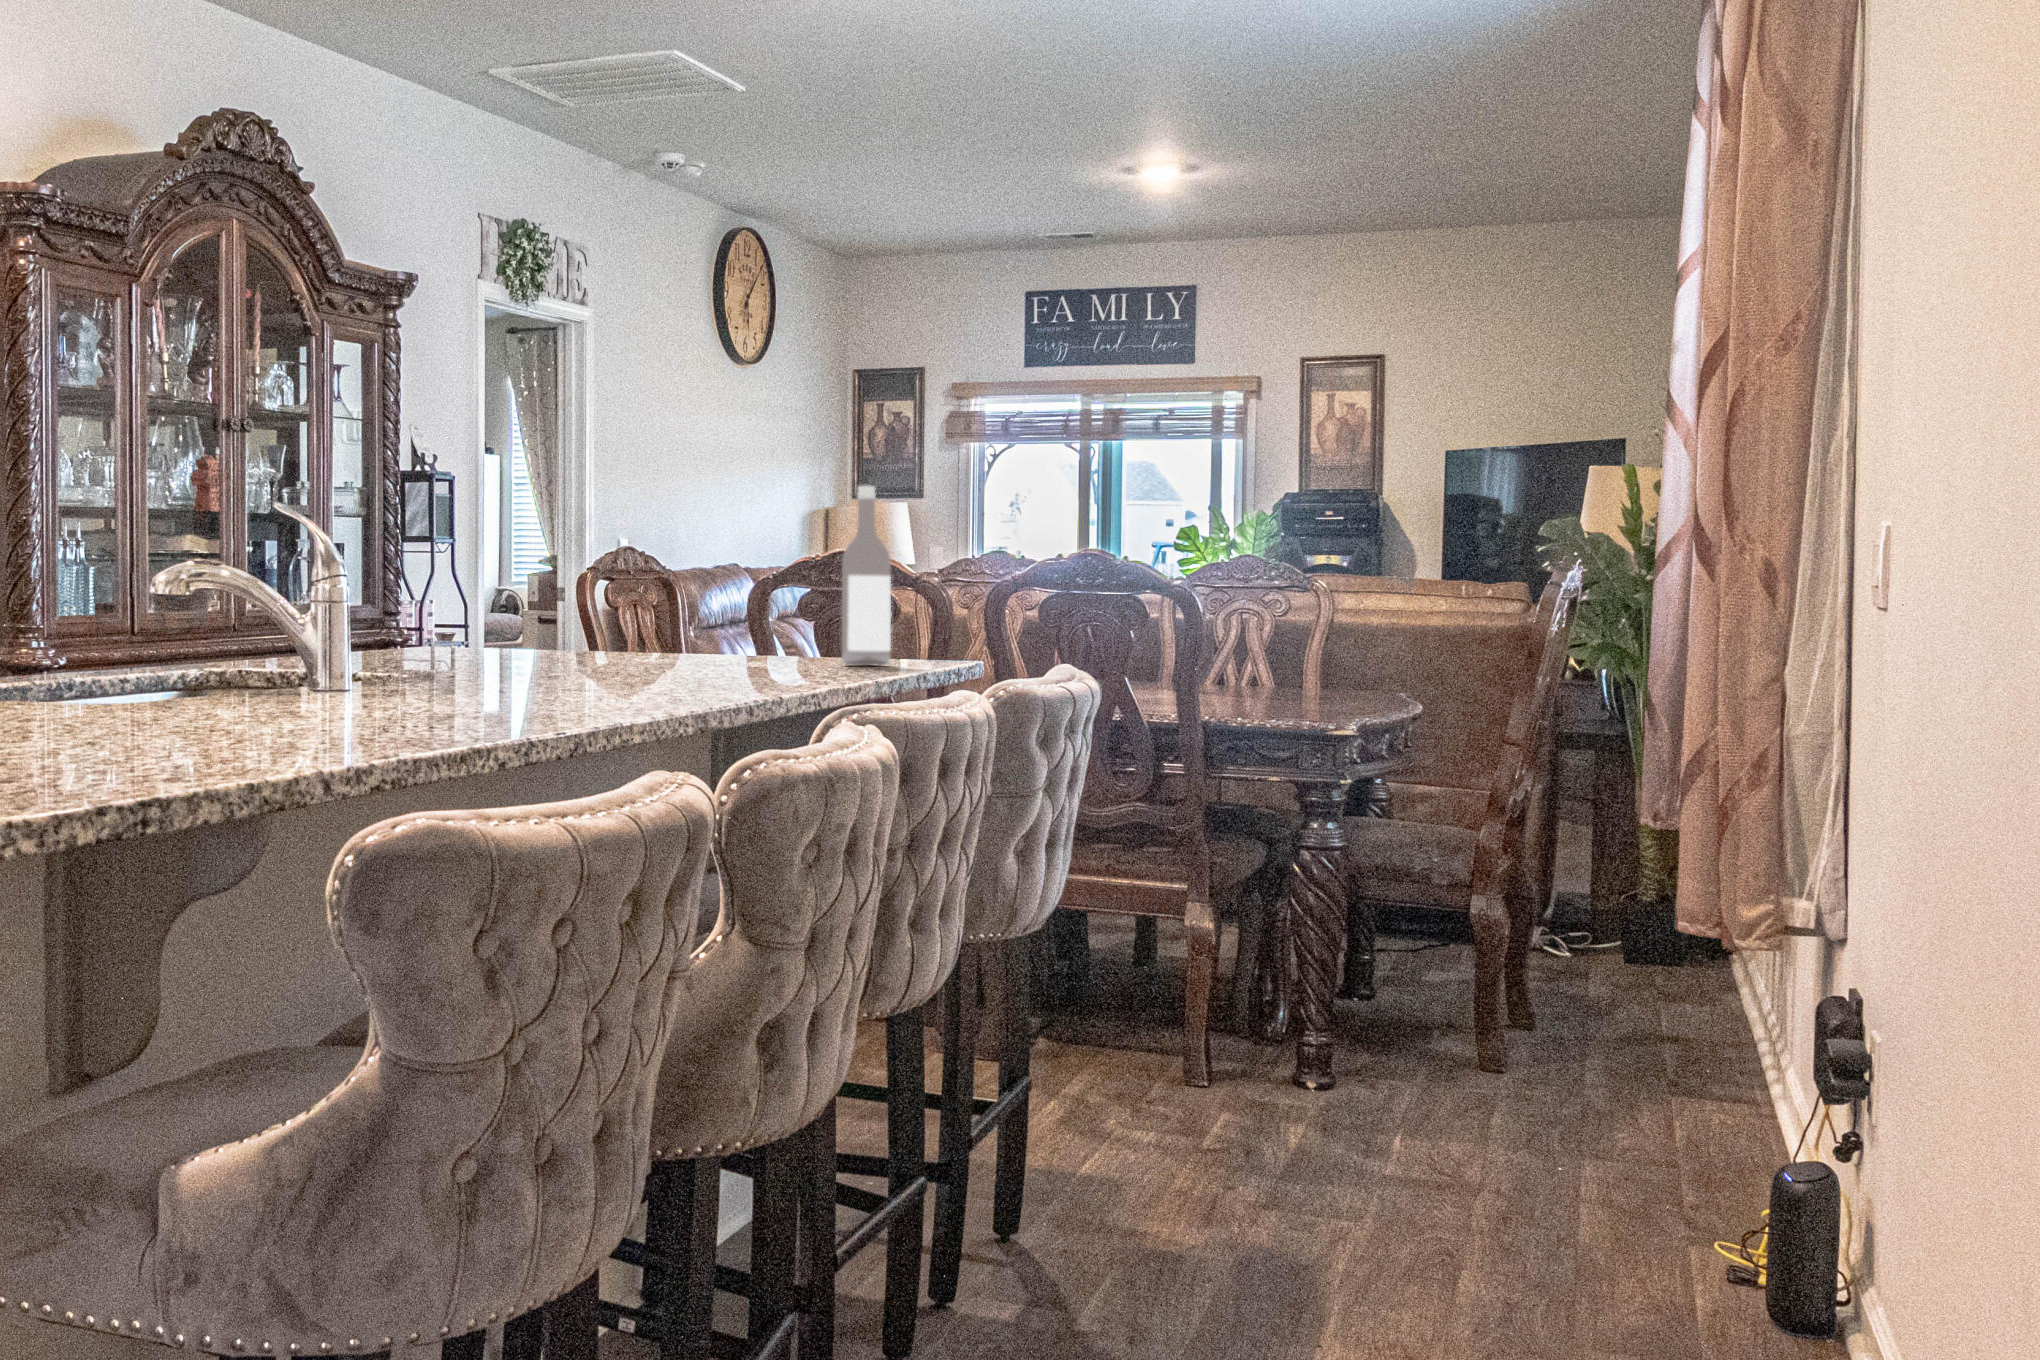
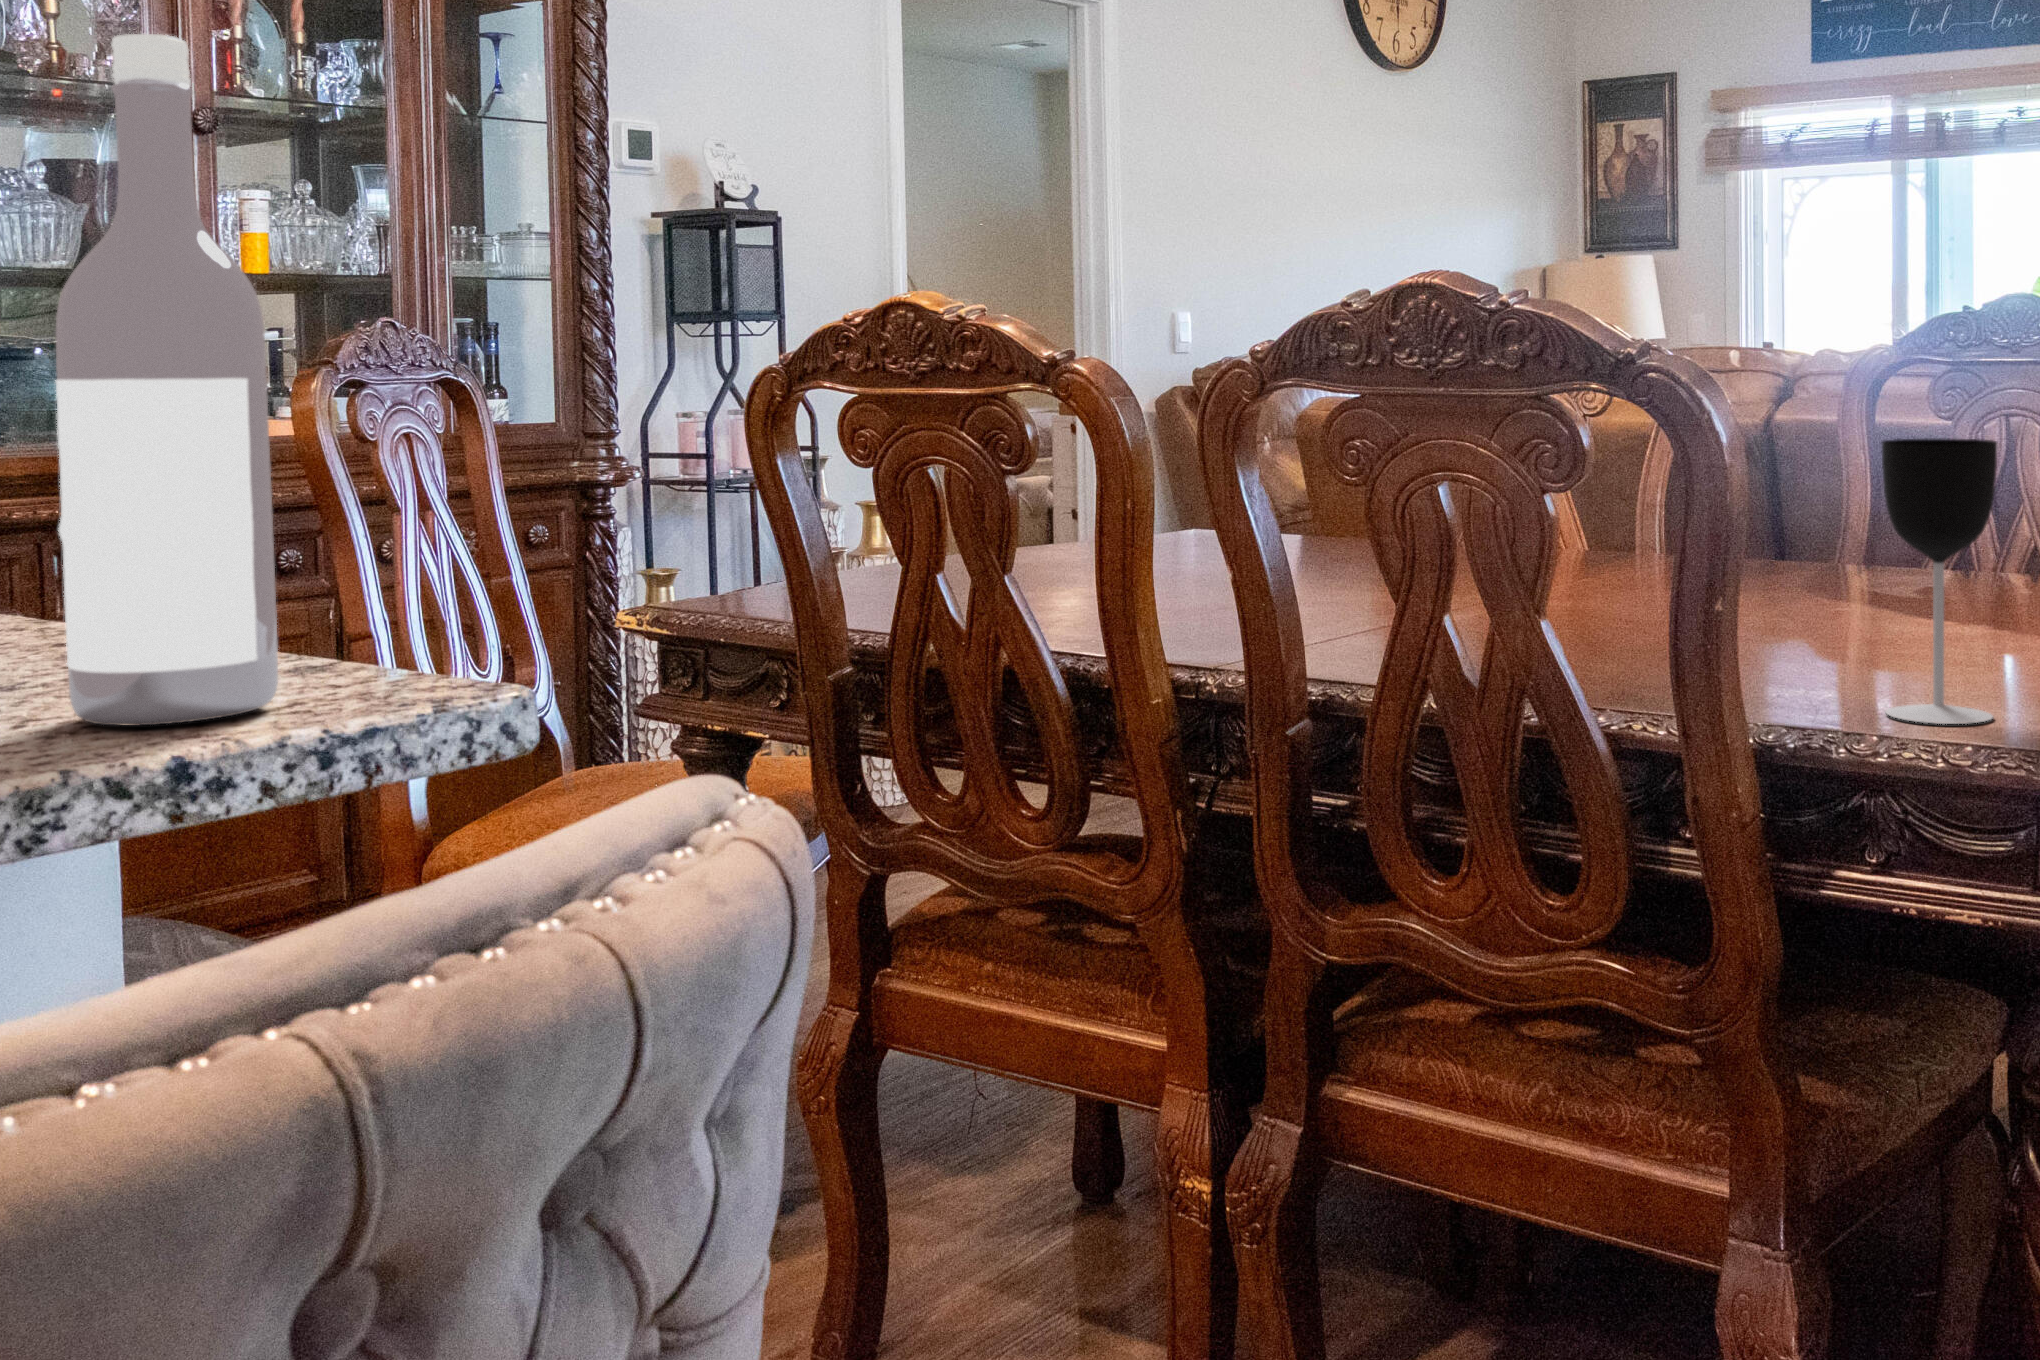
wine glass: none [1238,611,1279,711] -> present [1882,438,1997,724]

